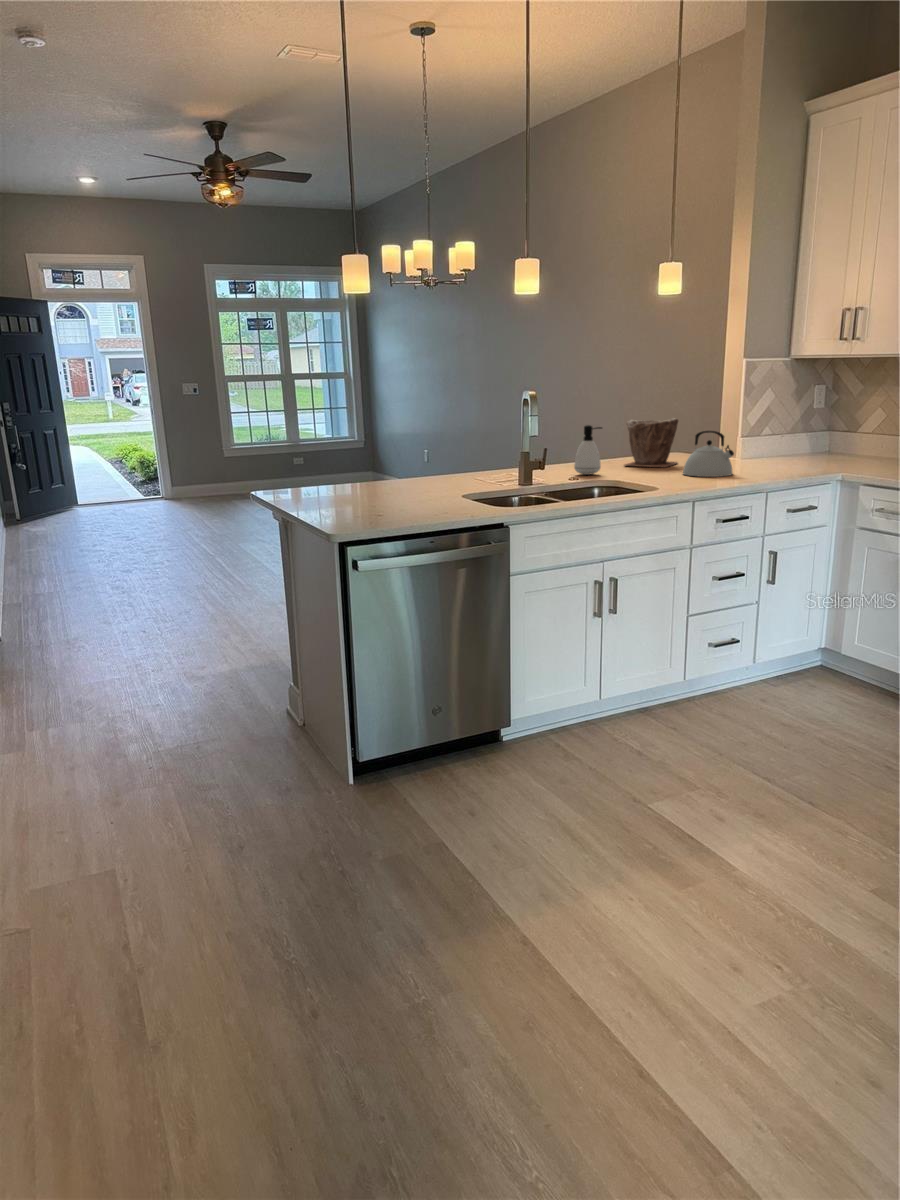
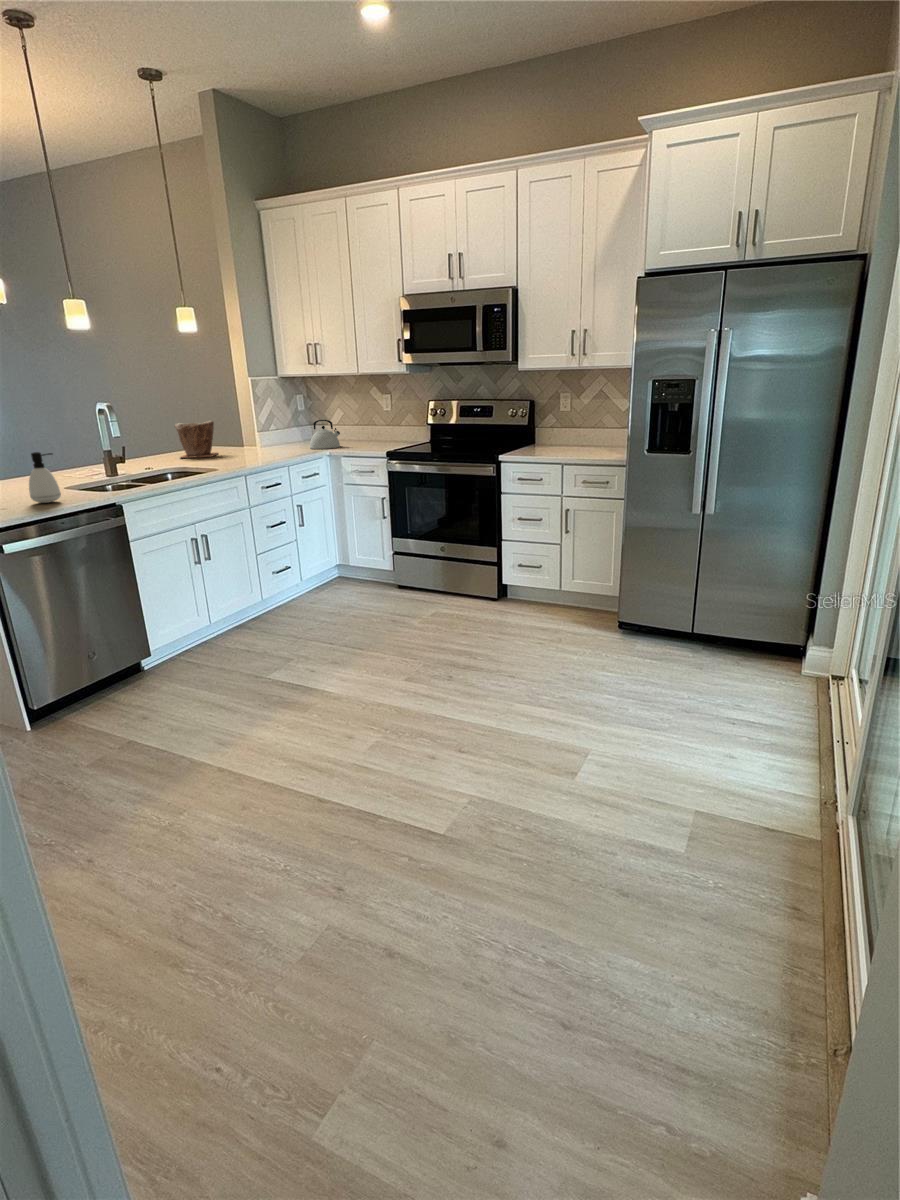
soap dispenser: present [574,425,602,475] -> present [29,452,61,503]
kettle: present [683,431,734,477] -> present [310,420,340,449]

